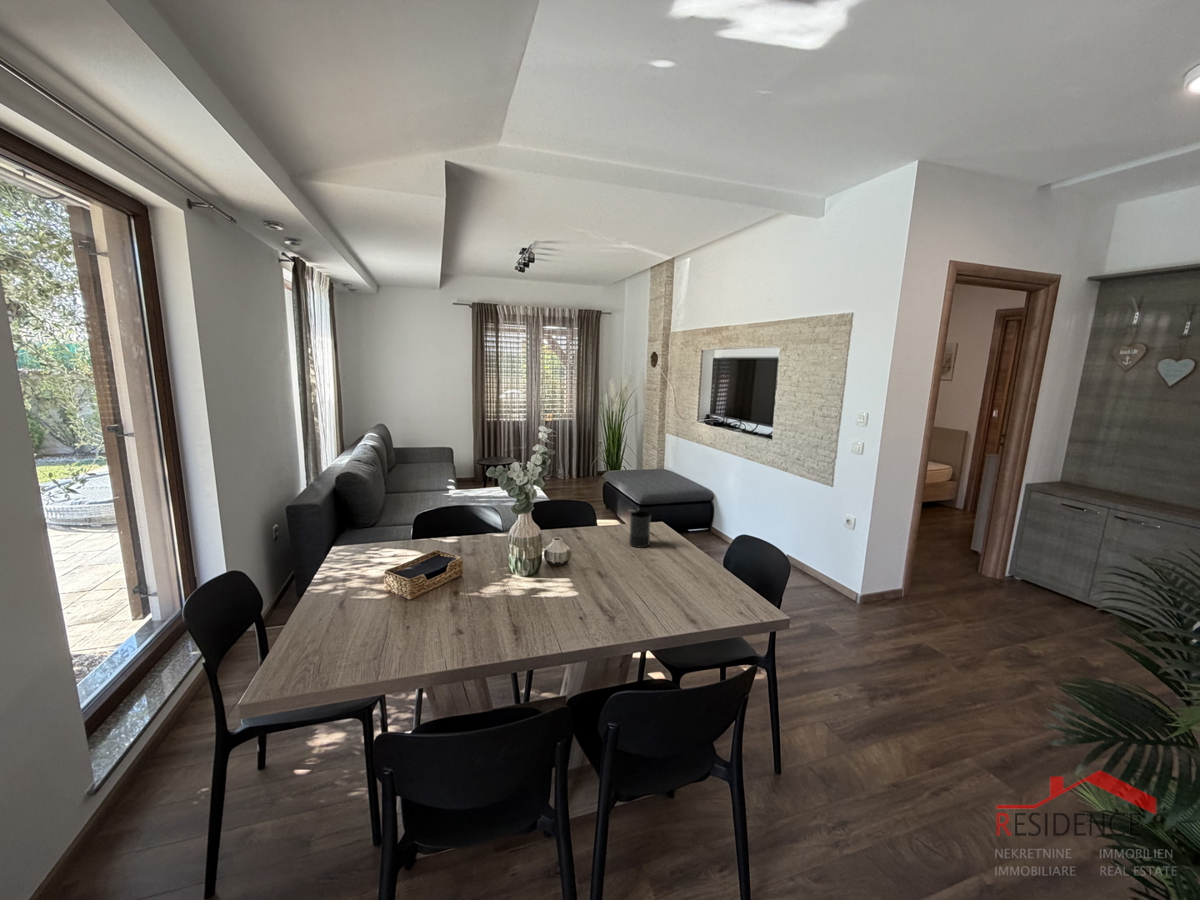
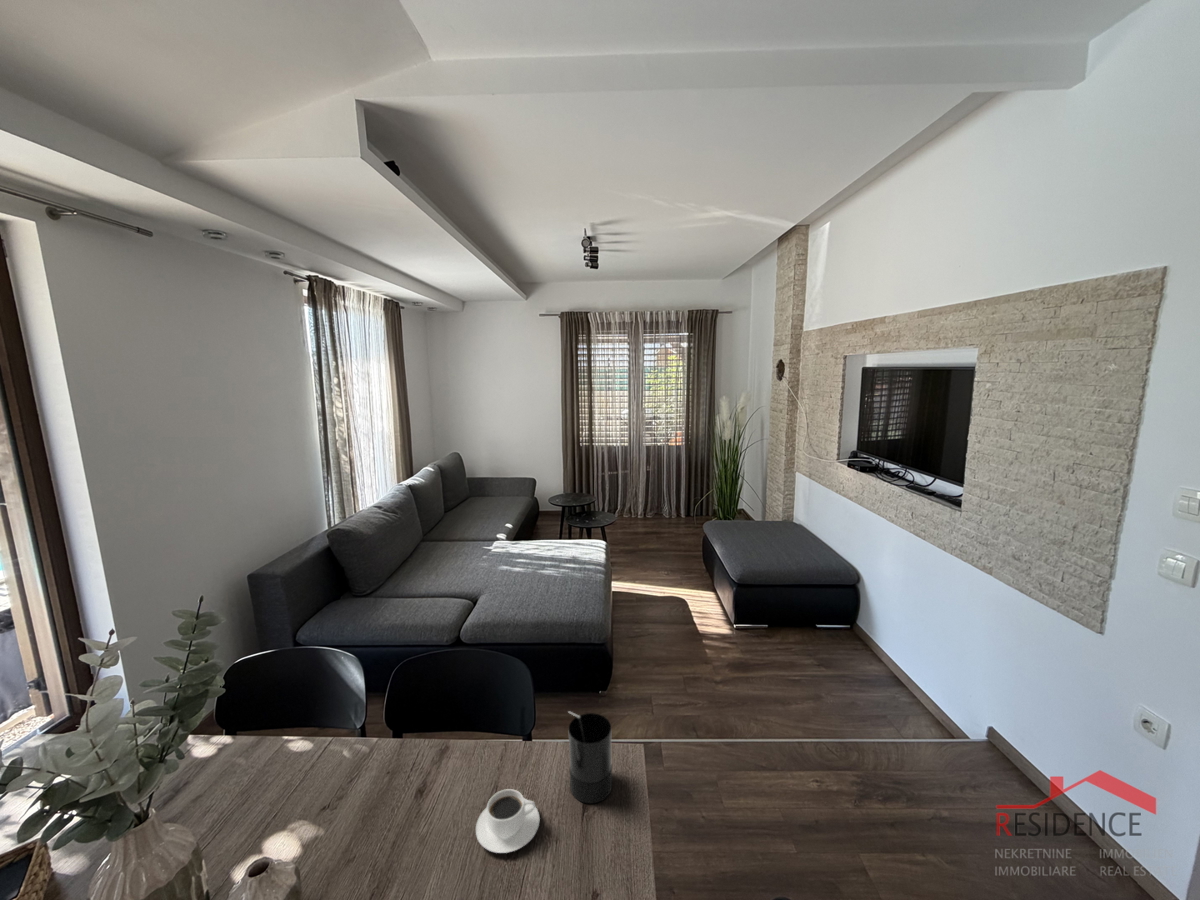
coffee cup: none [599,540,628,559] -> present [476,789,539,853]

